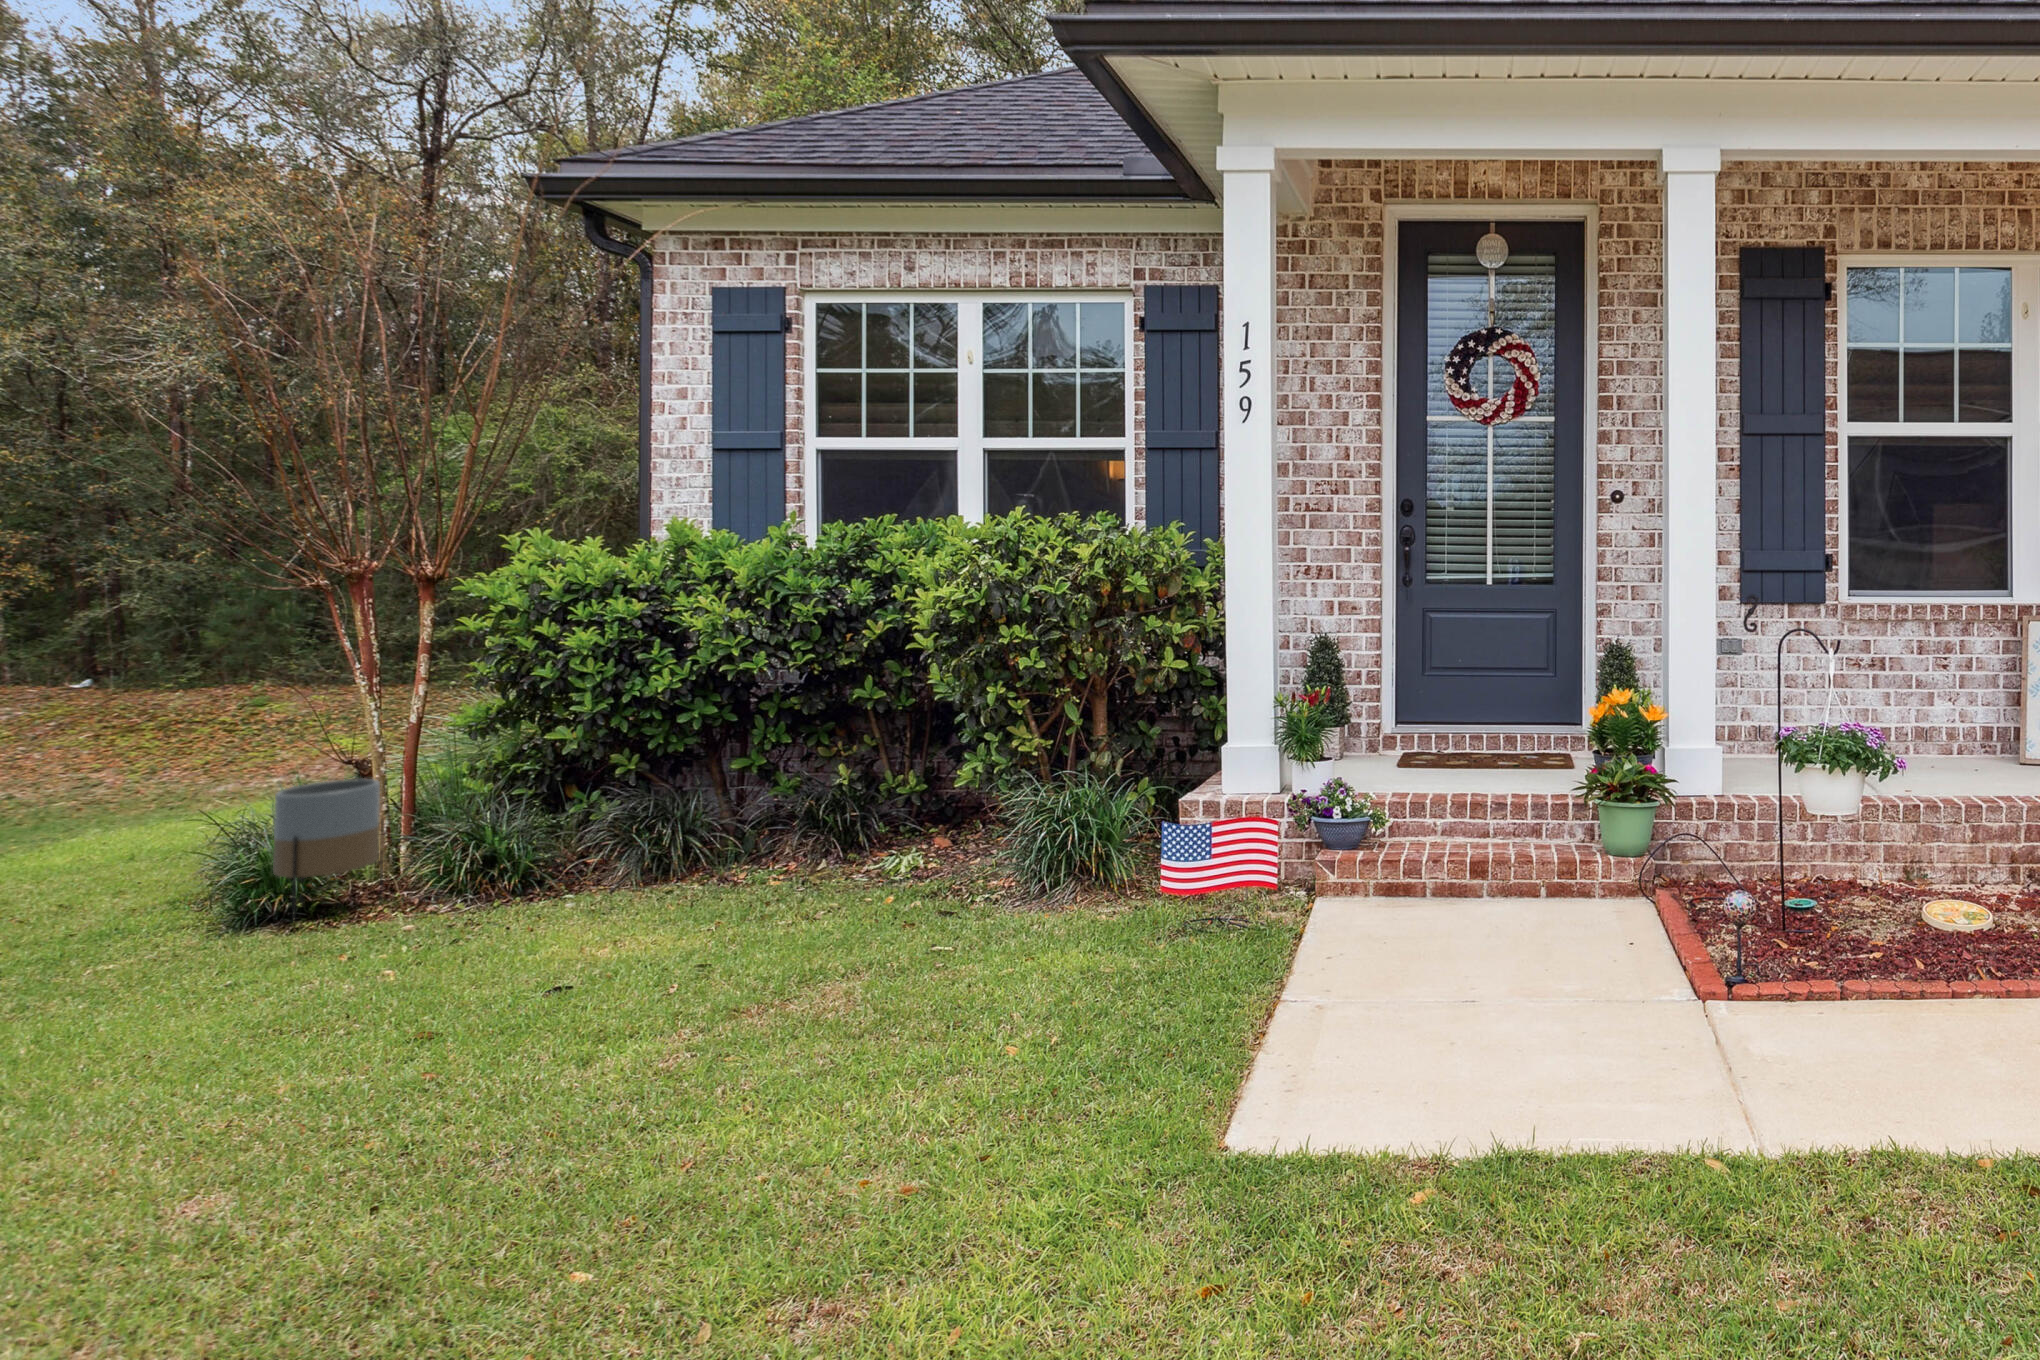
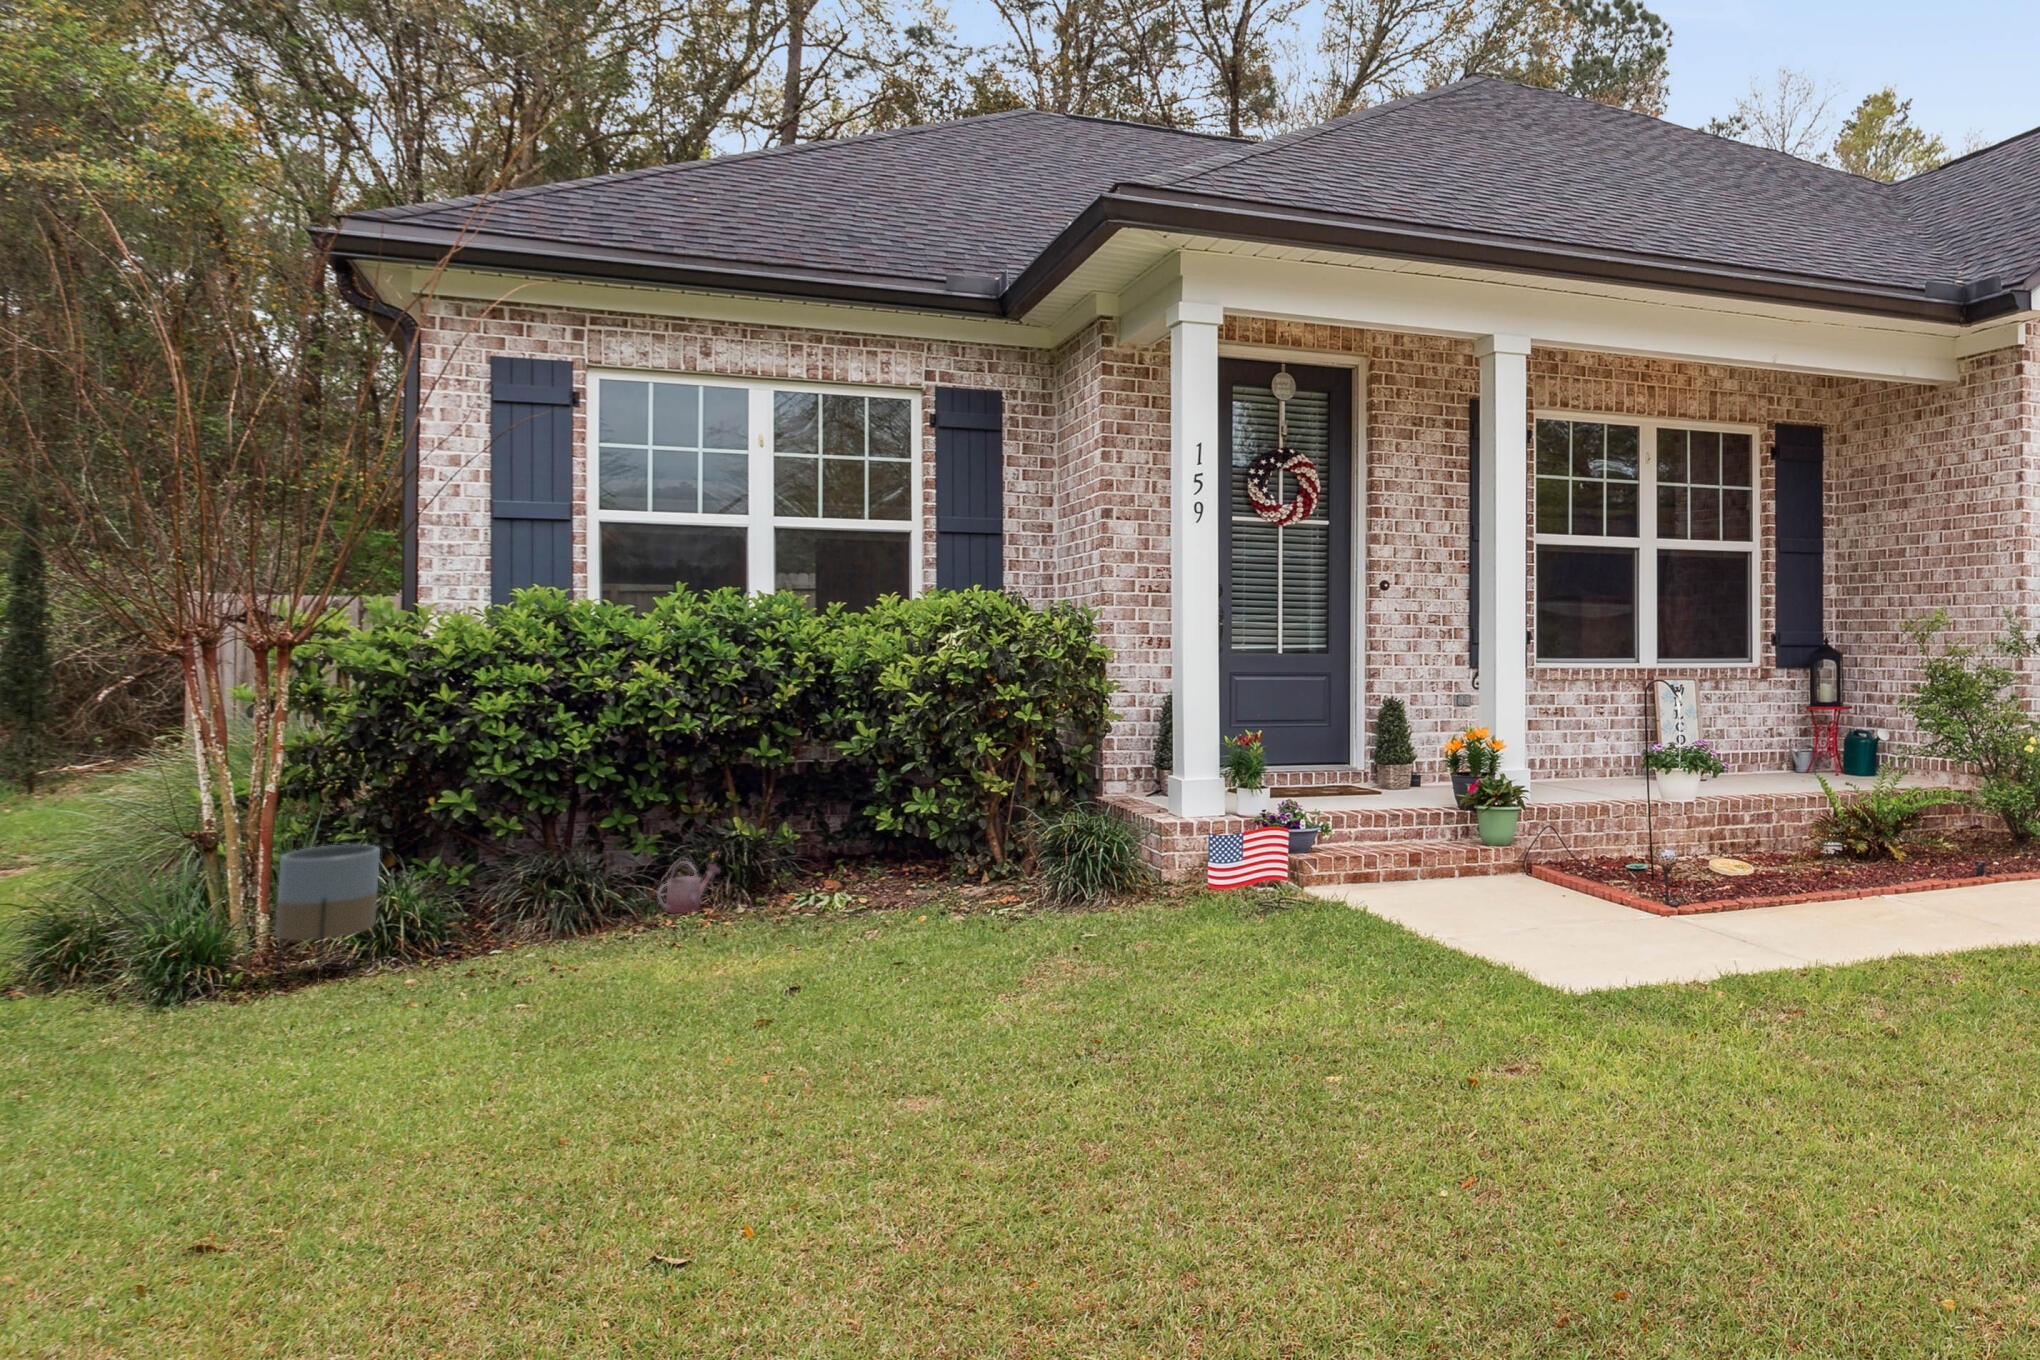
watering can: none [703,808,790,866] -> present [658,863,720,913]

